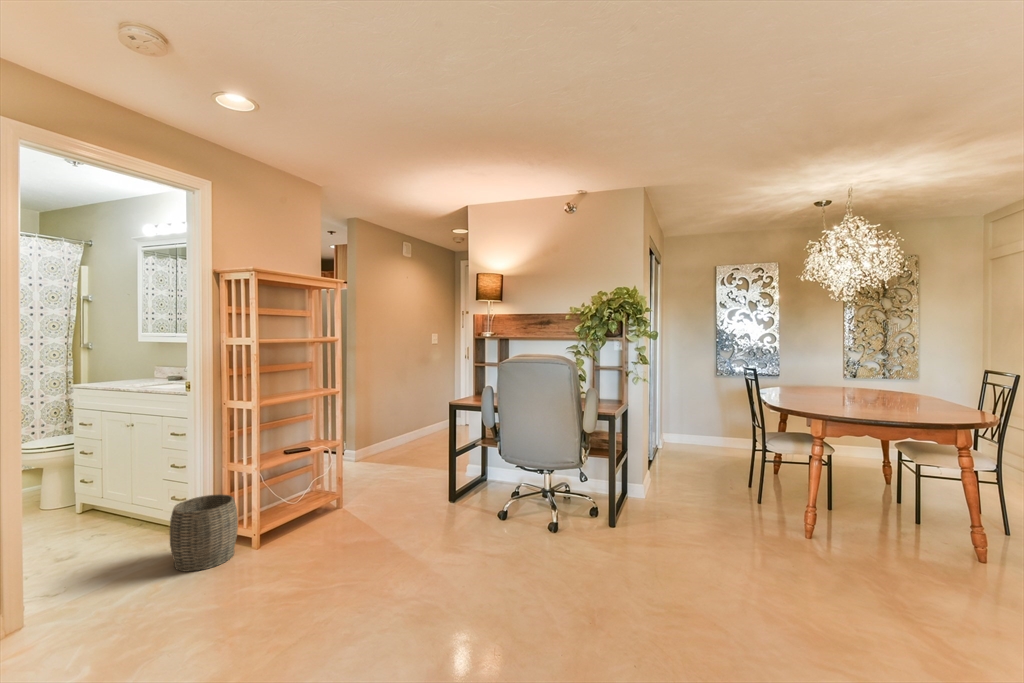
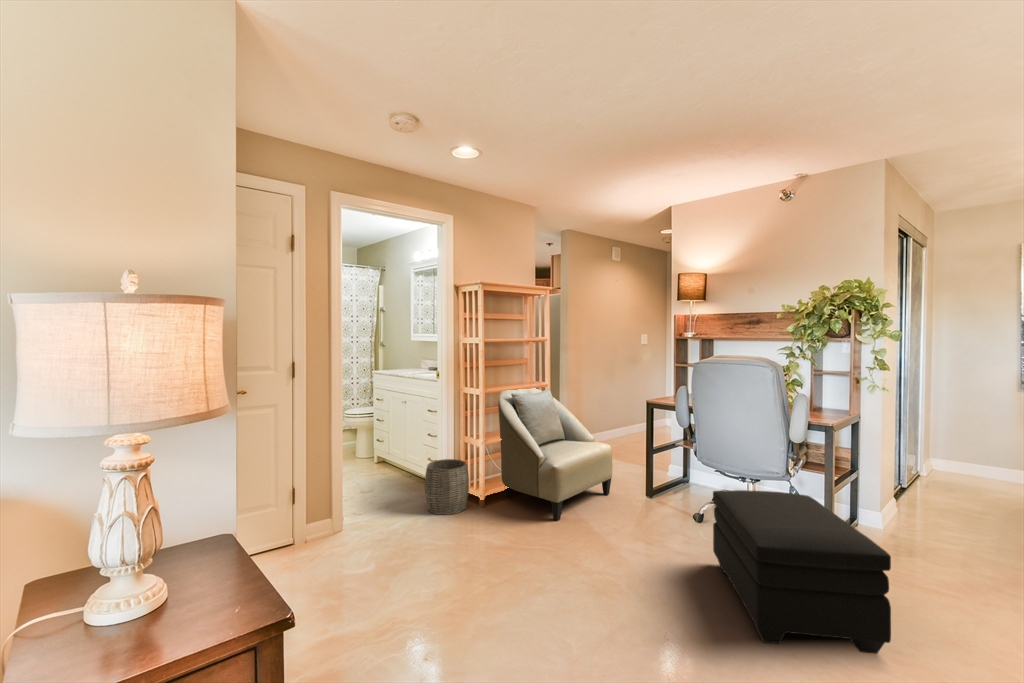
armchair: none [278,394,415,547] -> present [498,388,613,520]
ottoman: none [522,480,672,630] -> present [713,490,891,654]

